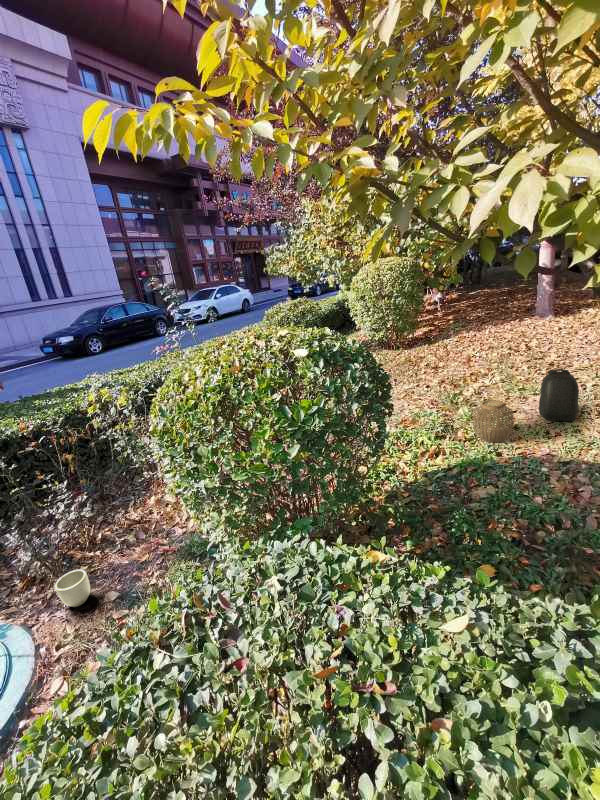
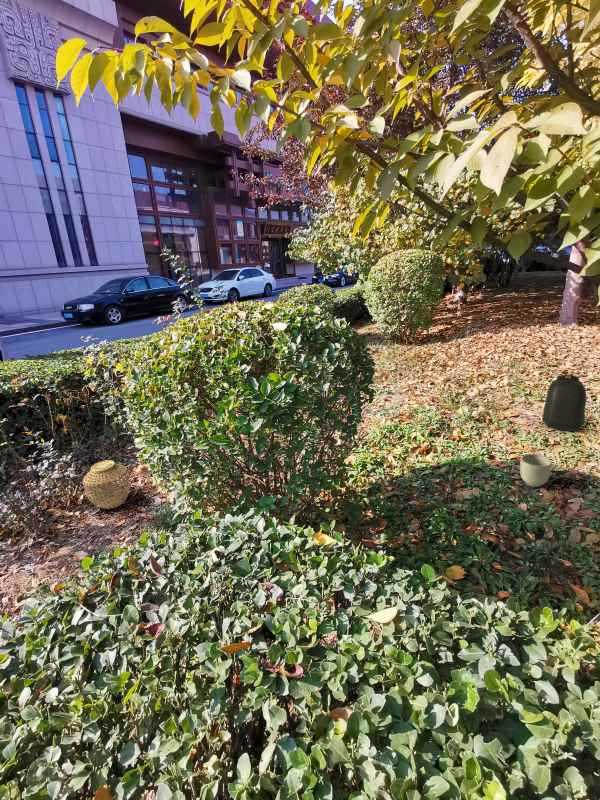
woven basket: present [473,400,514,443] -> present [83,460,130,509]
planter: present [55,569,90,607] -> present [520,454,552,487]

